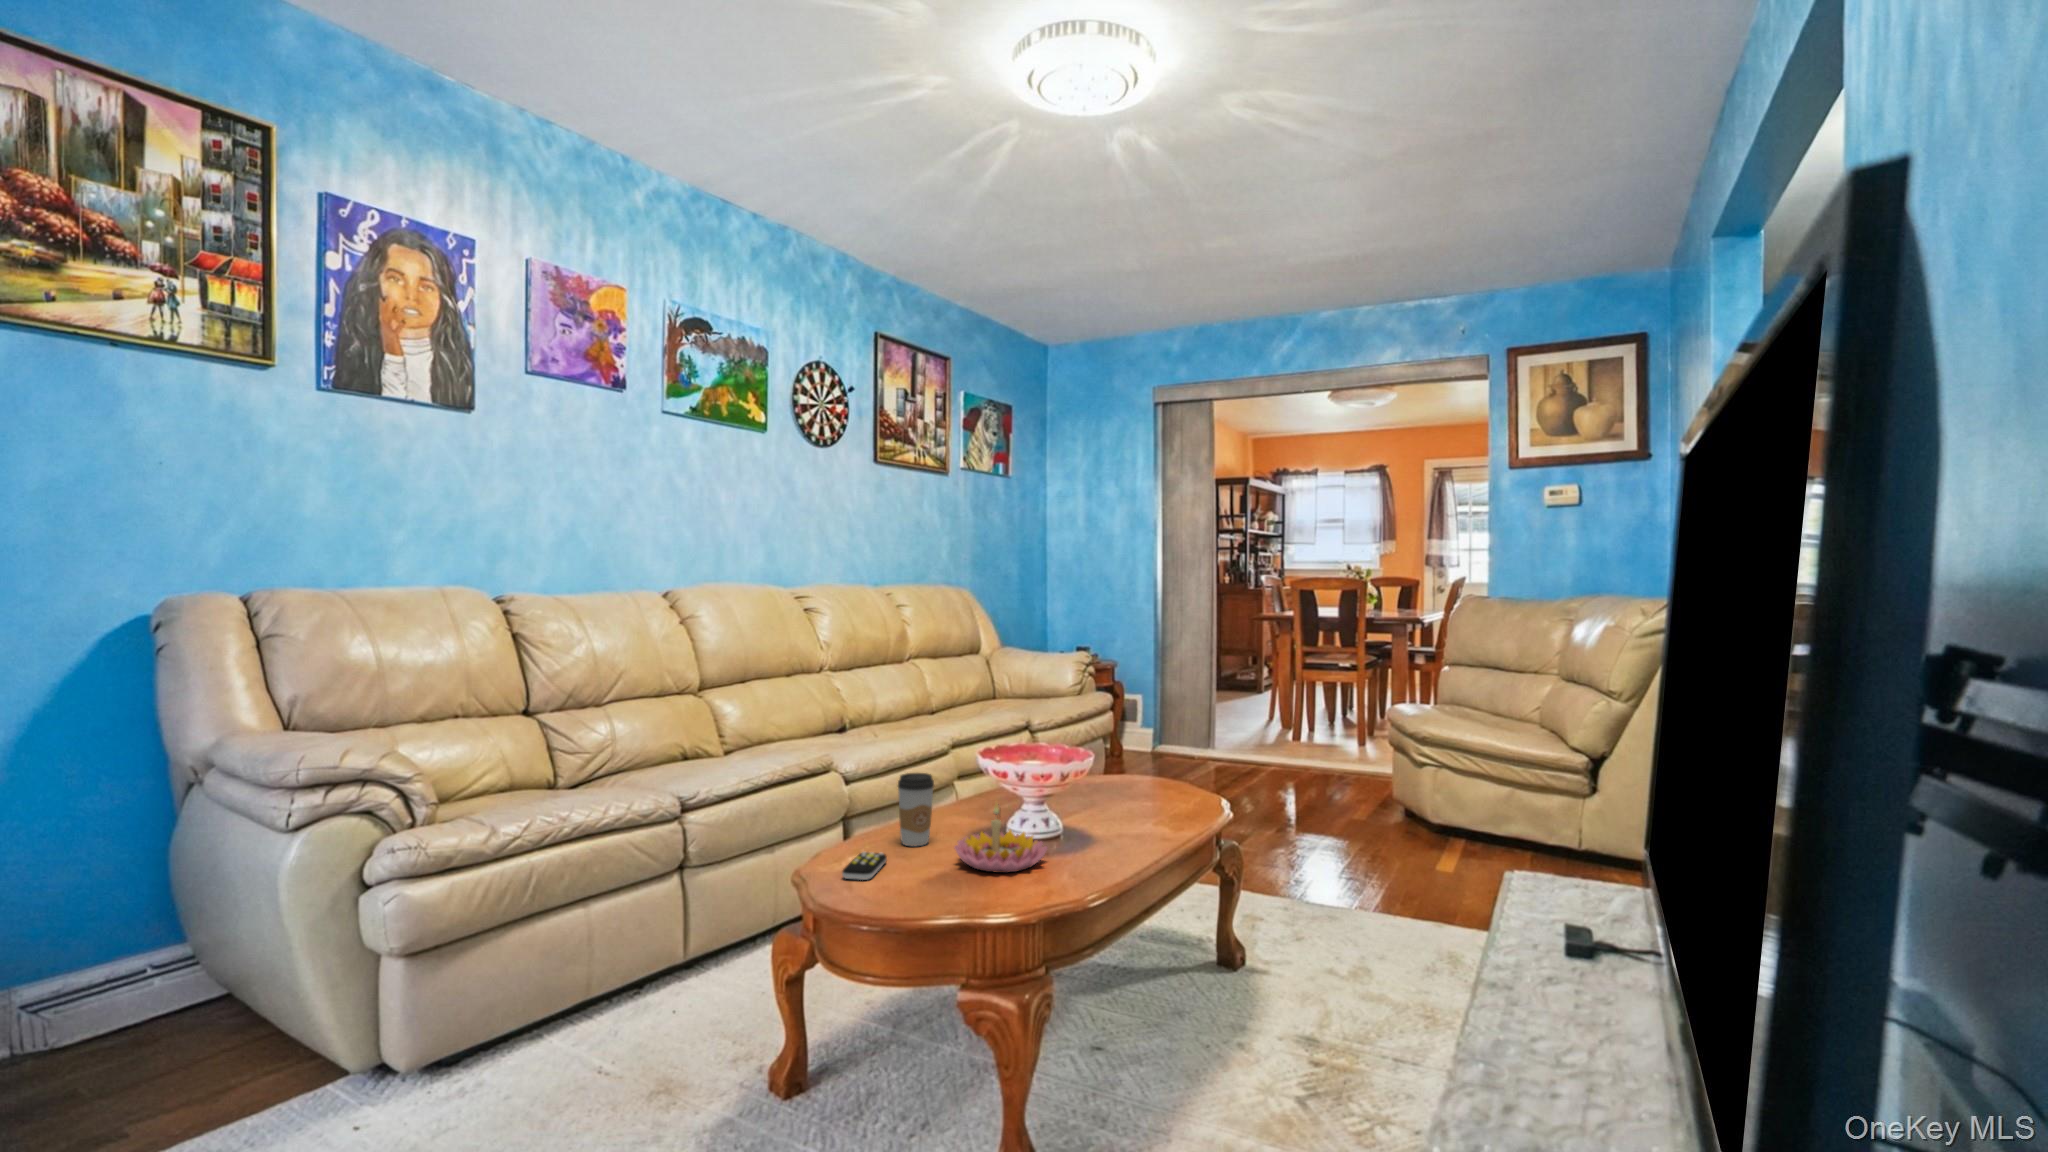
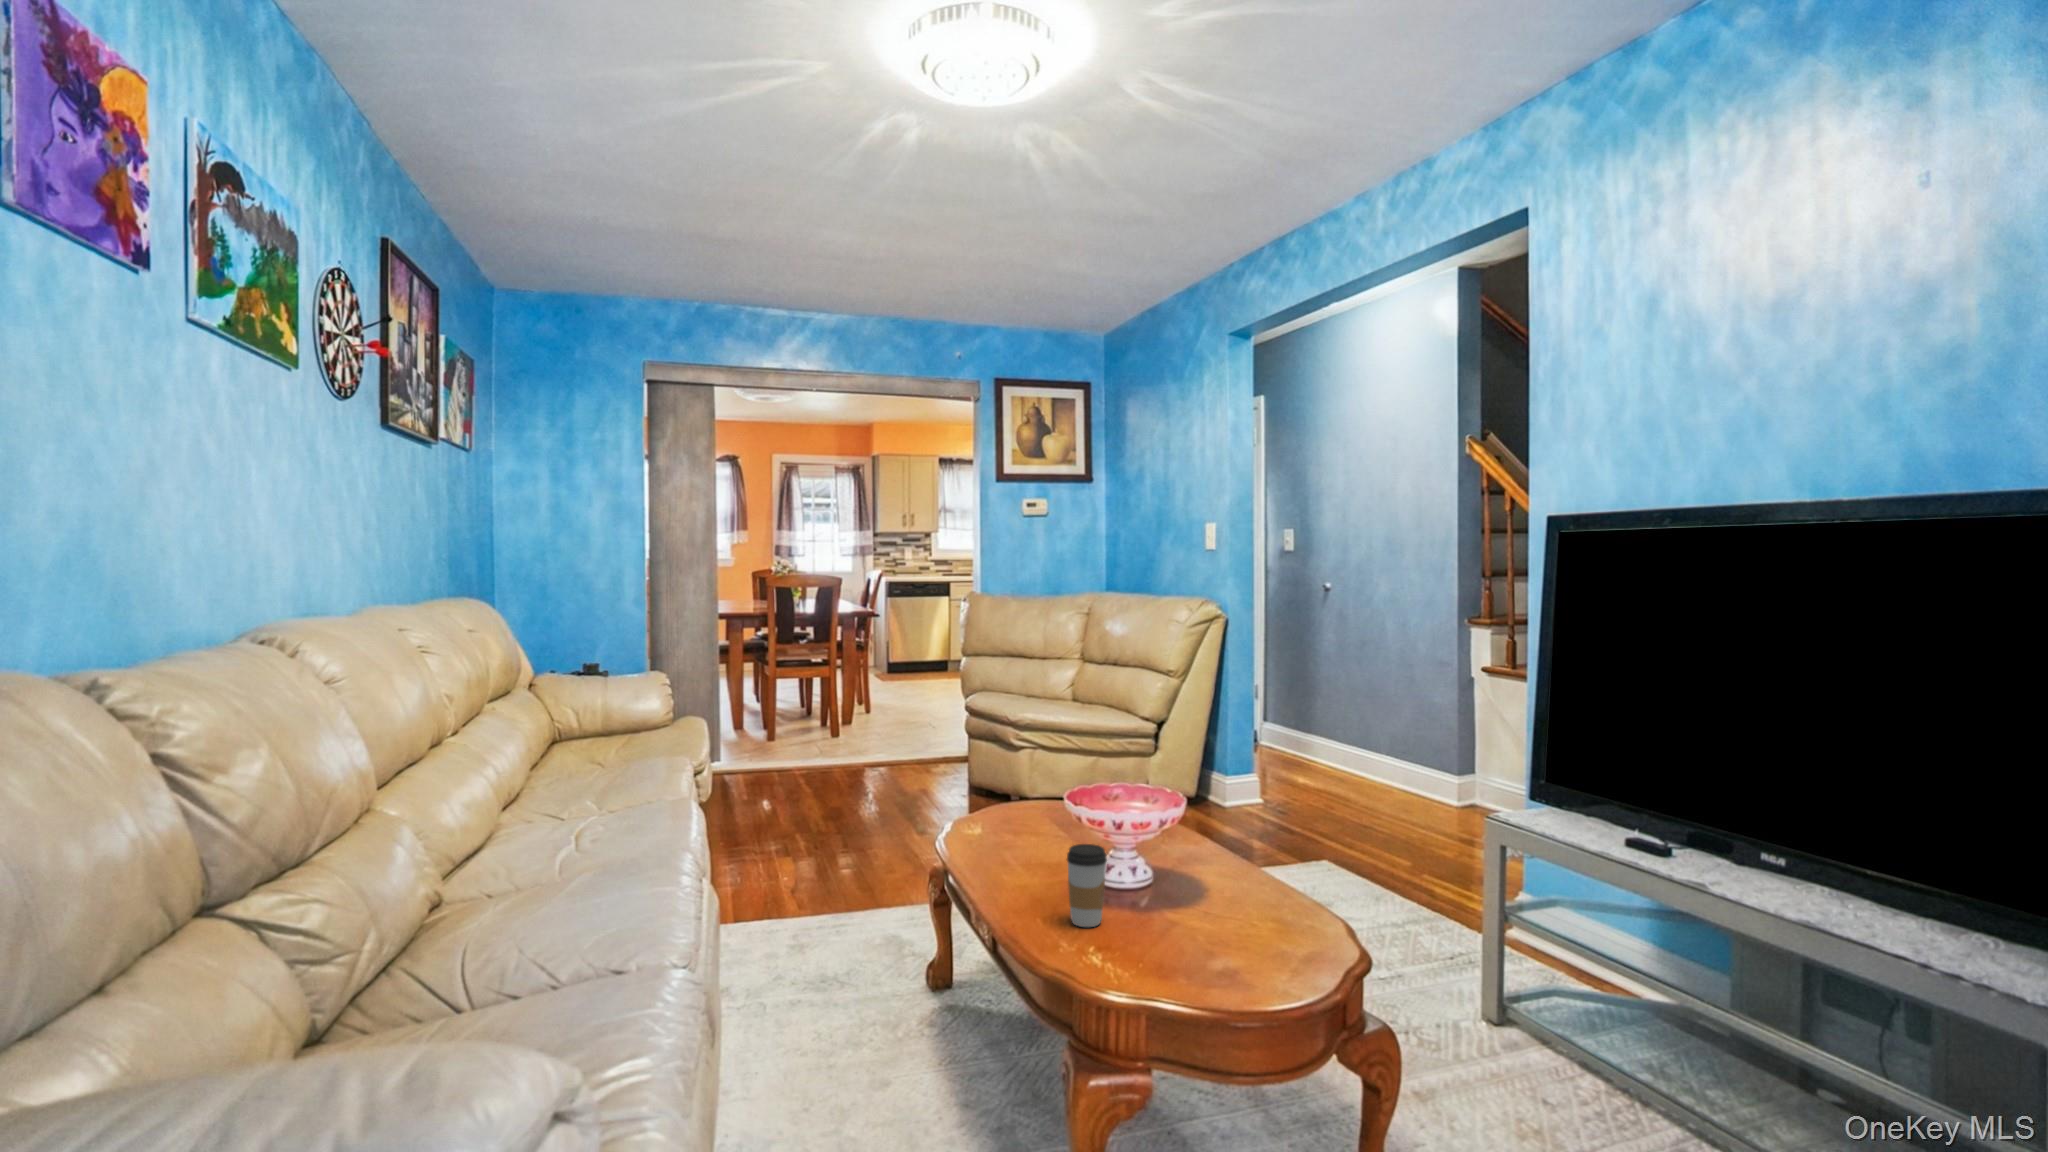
candle holder: present [955,803,1047,873] -> none [1151,850,1247,923]
remote control: present [842,852,887,880] -> none [1112,938,1180,974]

